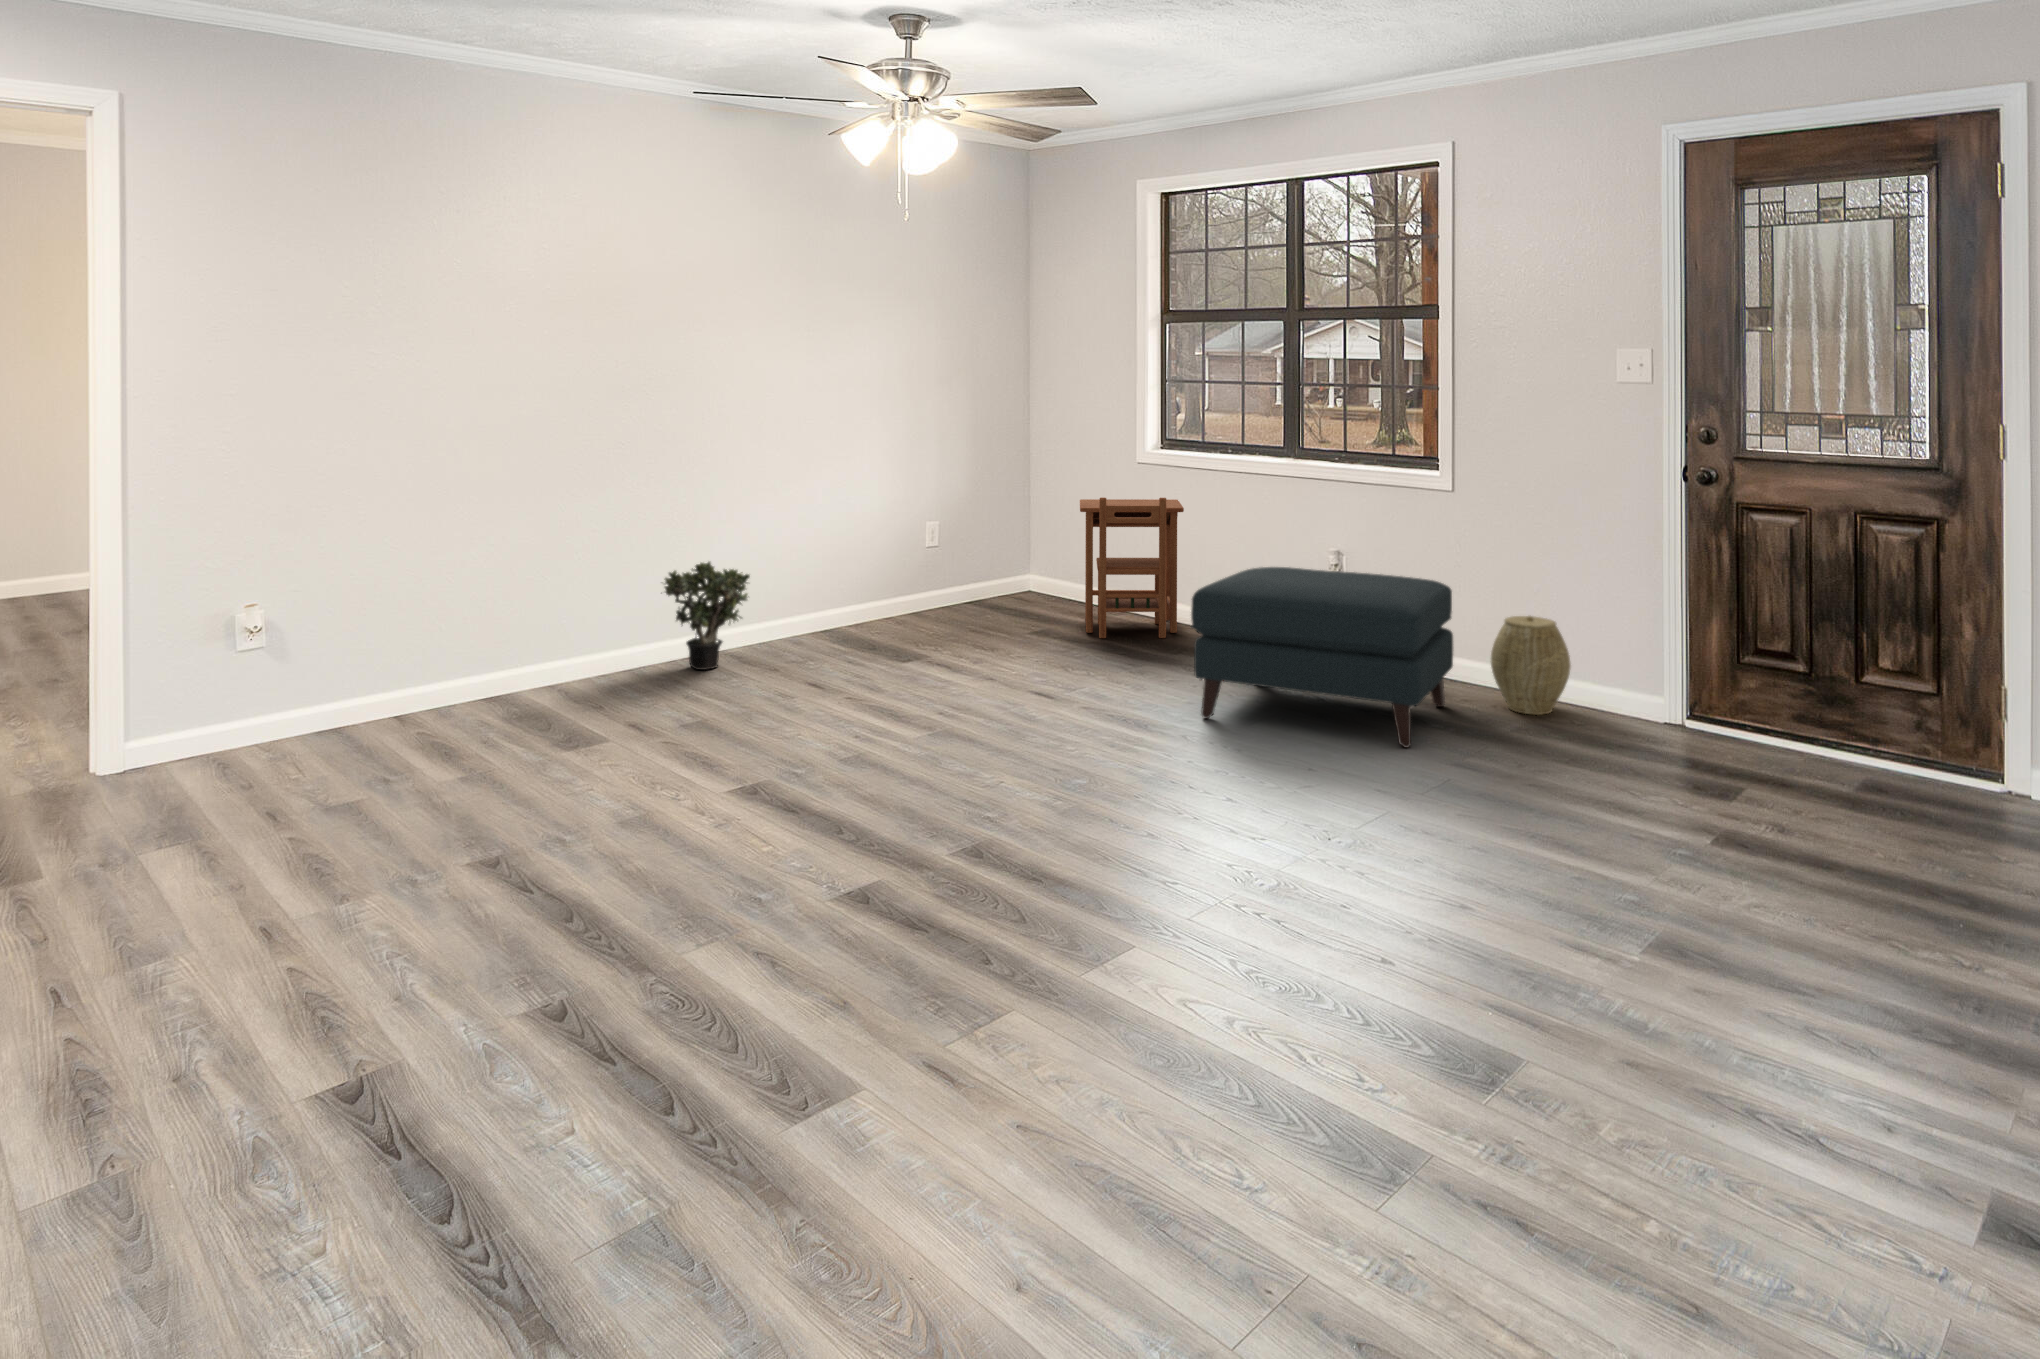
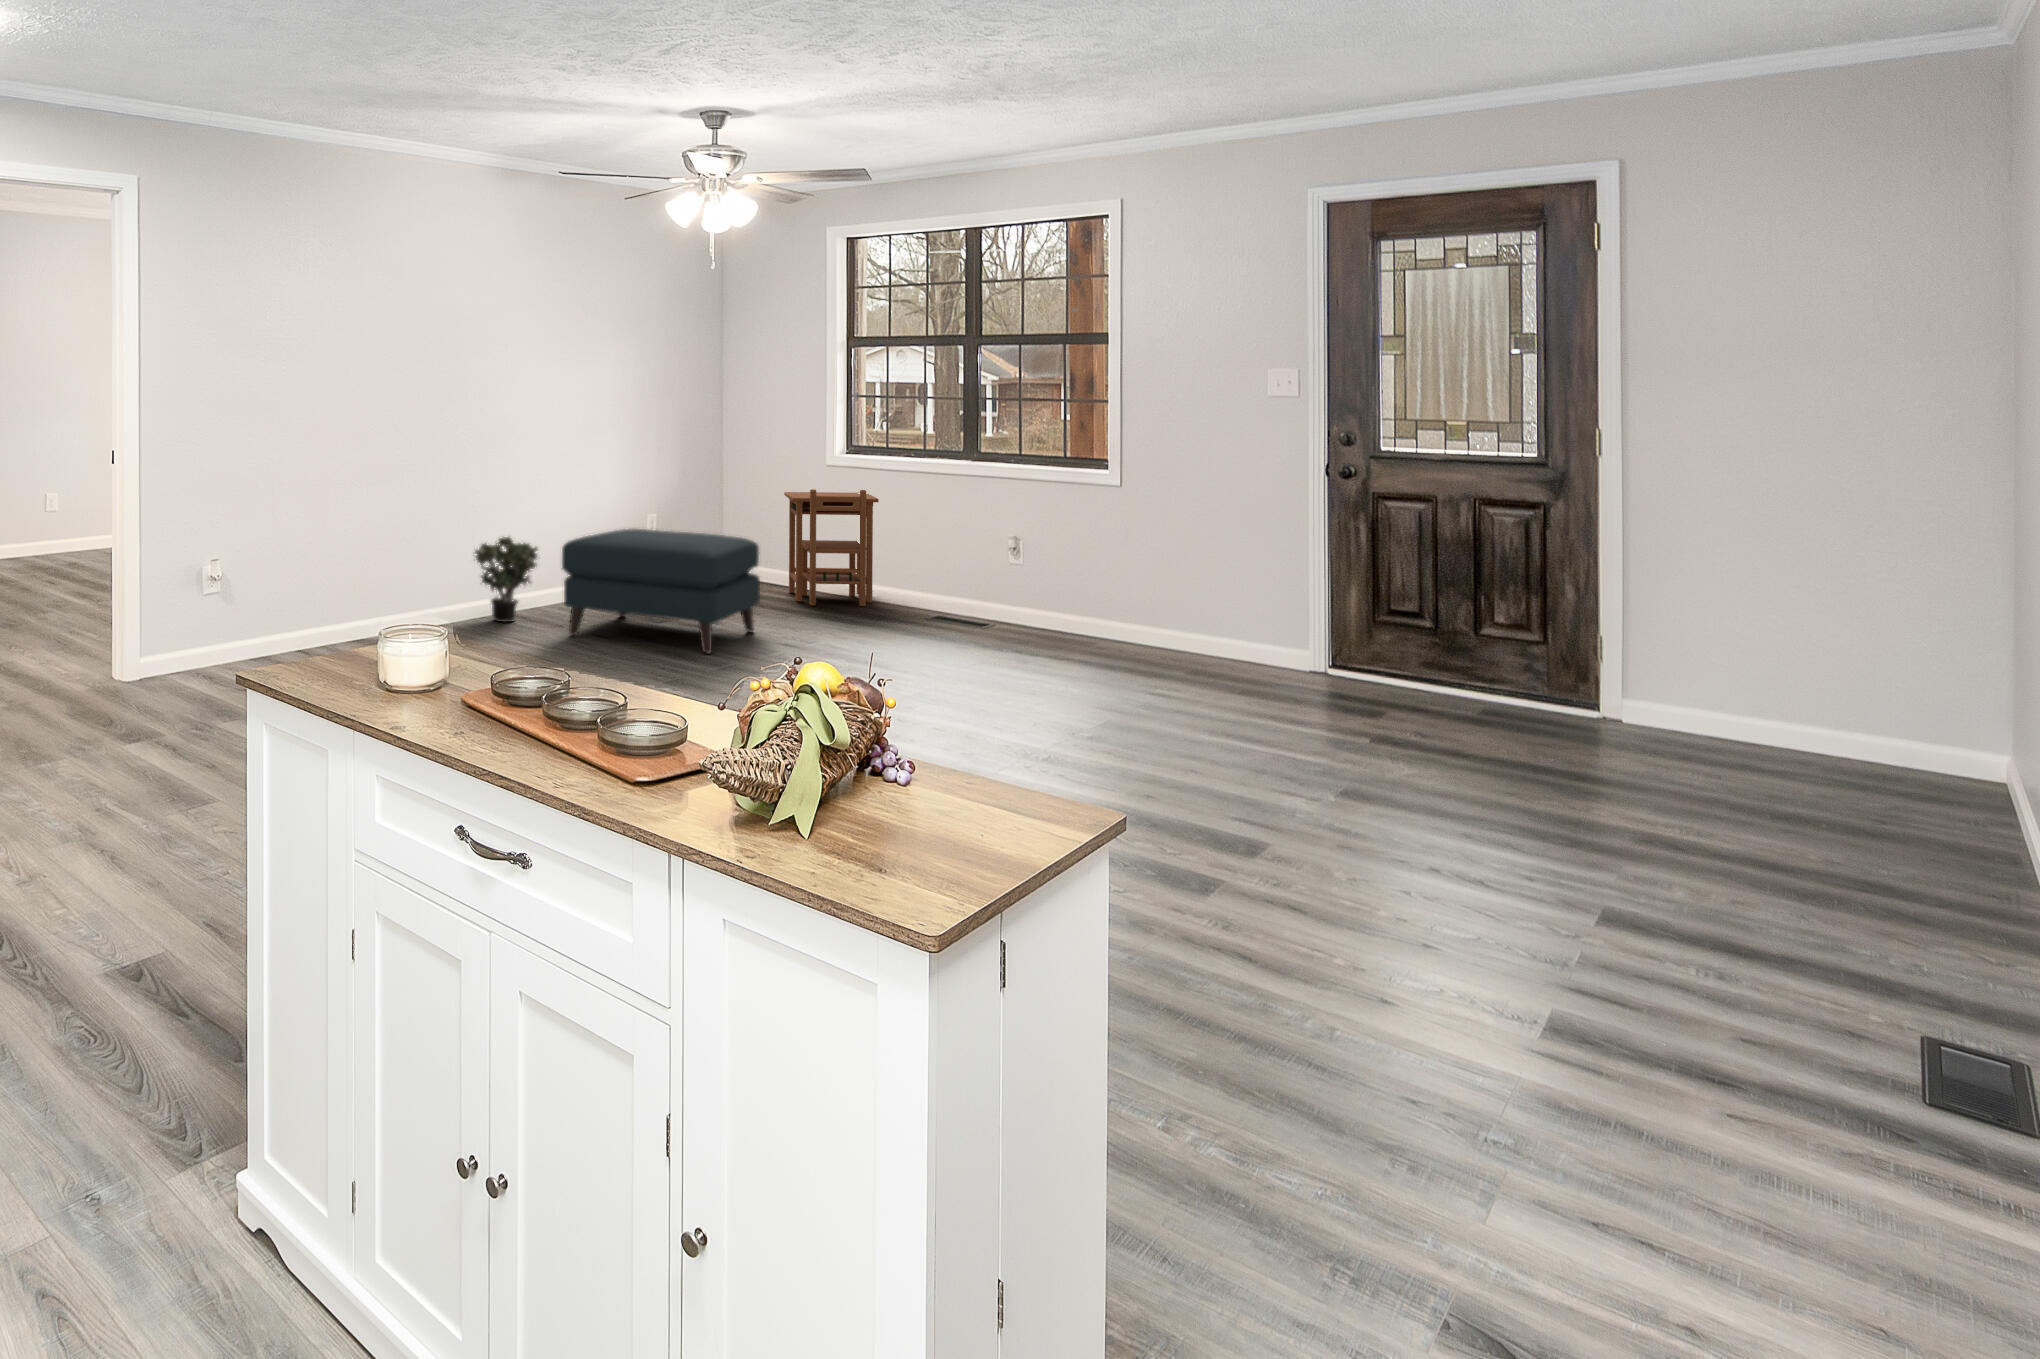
ottoman: present [1191,567,1453,747] -> present [562,529,760,654]
woven basket: present [1491,616,1571,715] -> none [1162,584,1230,663]

